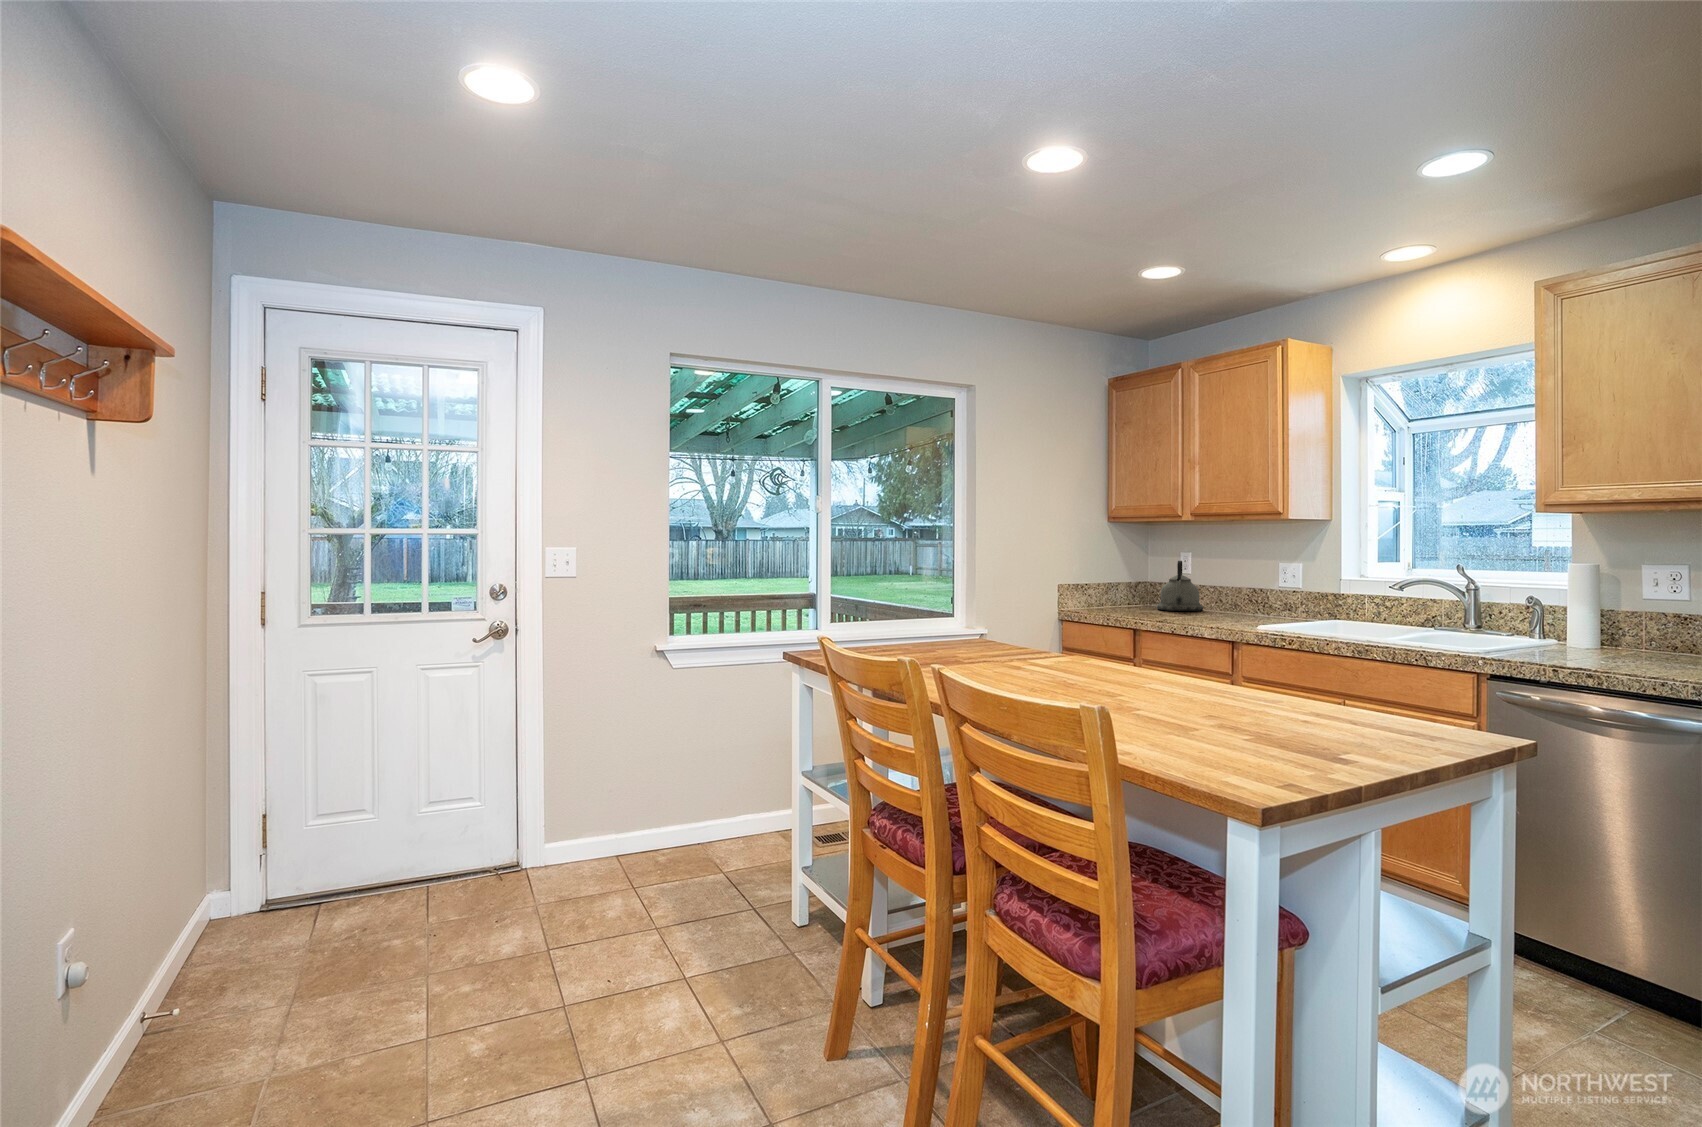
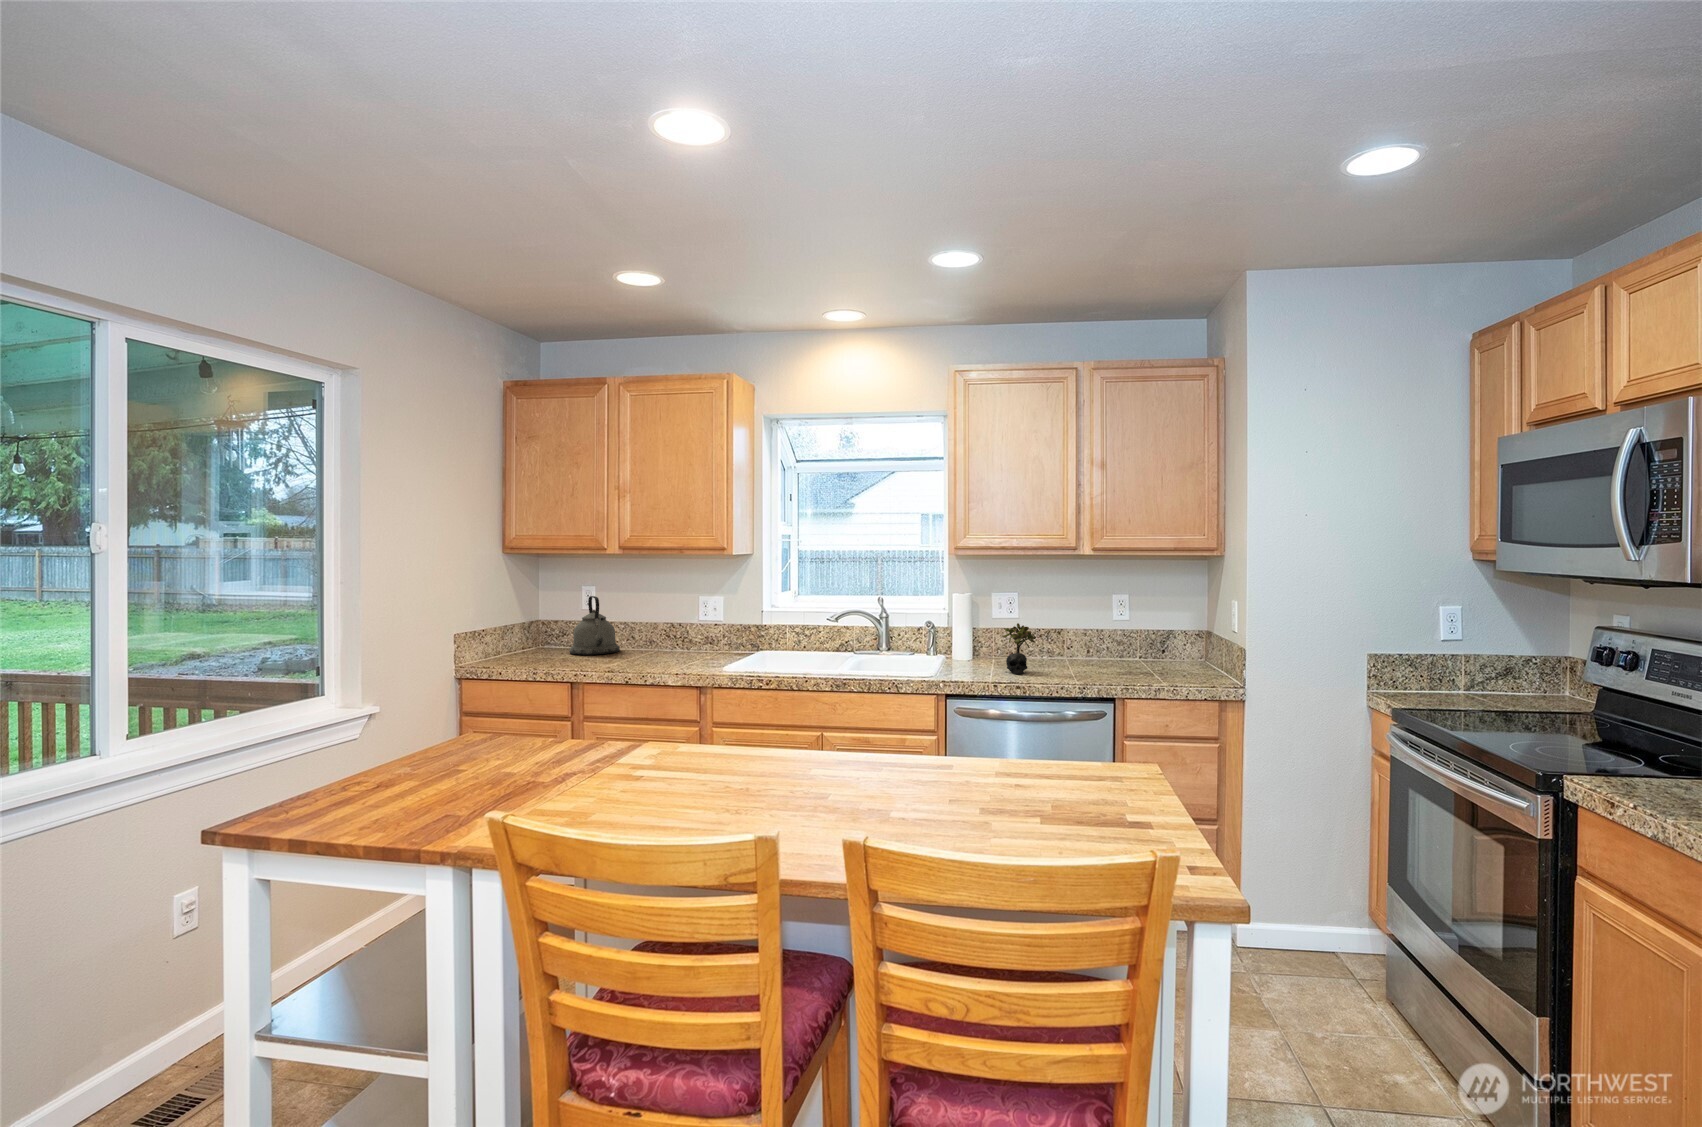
succulent plant: none [1600,600,1655,663] -> present [1002,623,1036,674]

